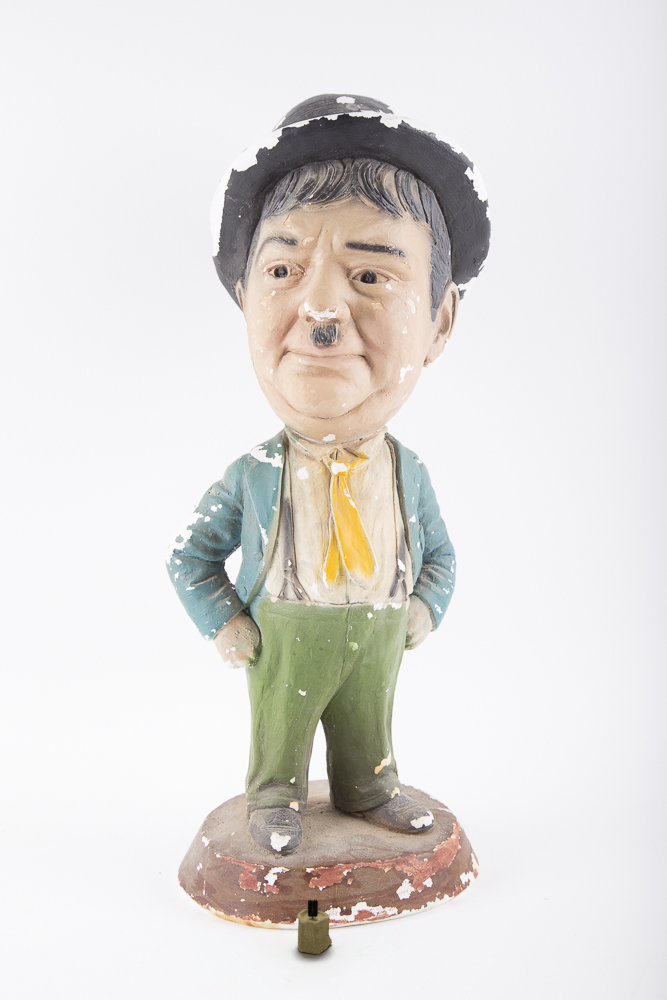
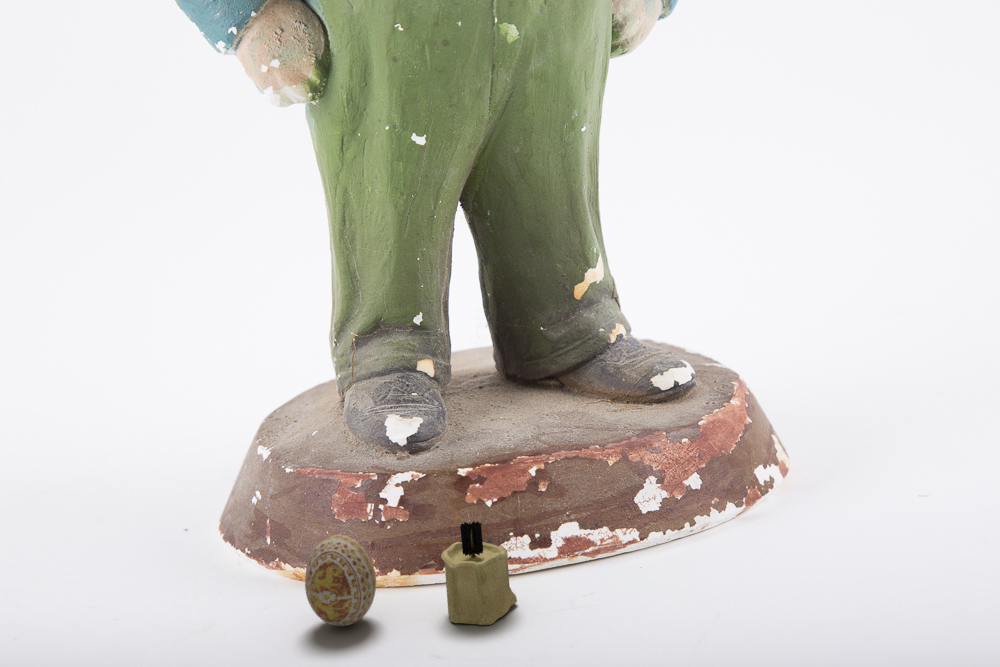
decorative egg: none [230,901,264,948] -> present [305,535,376,626]

